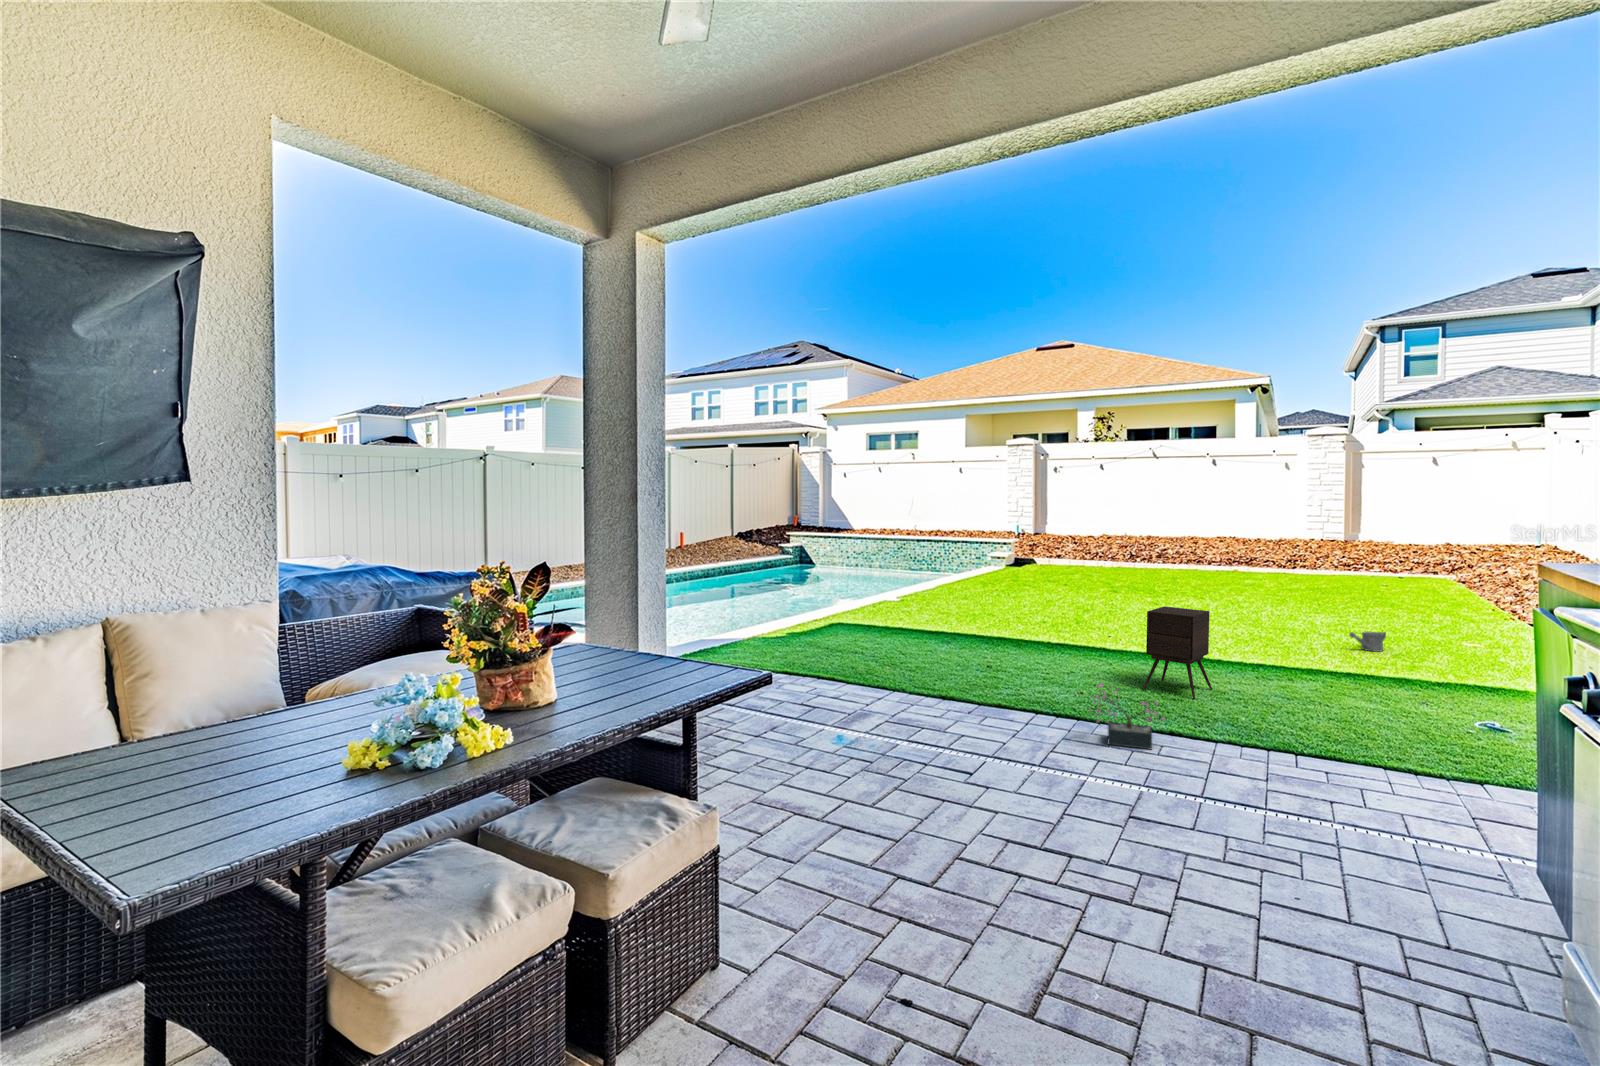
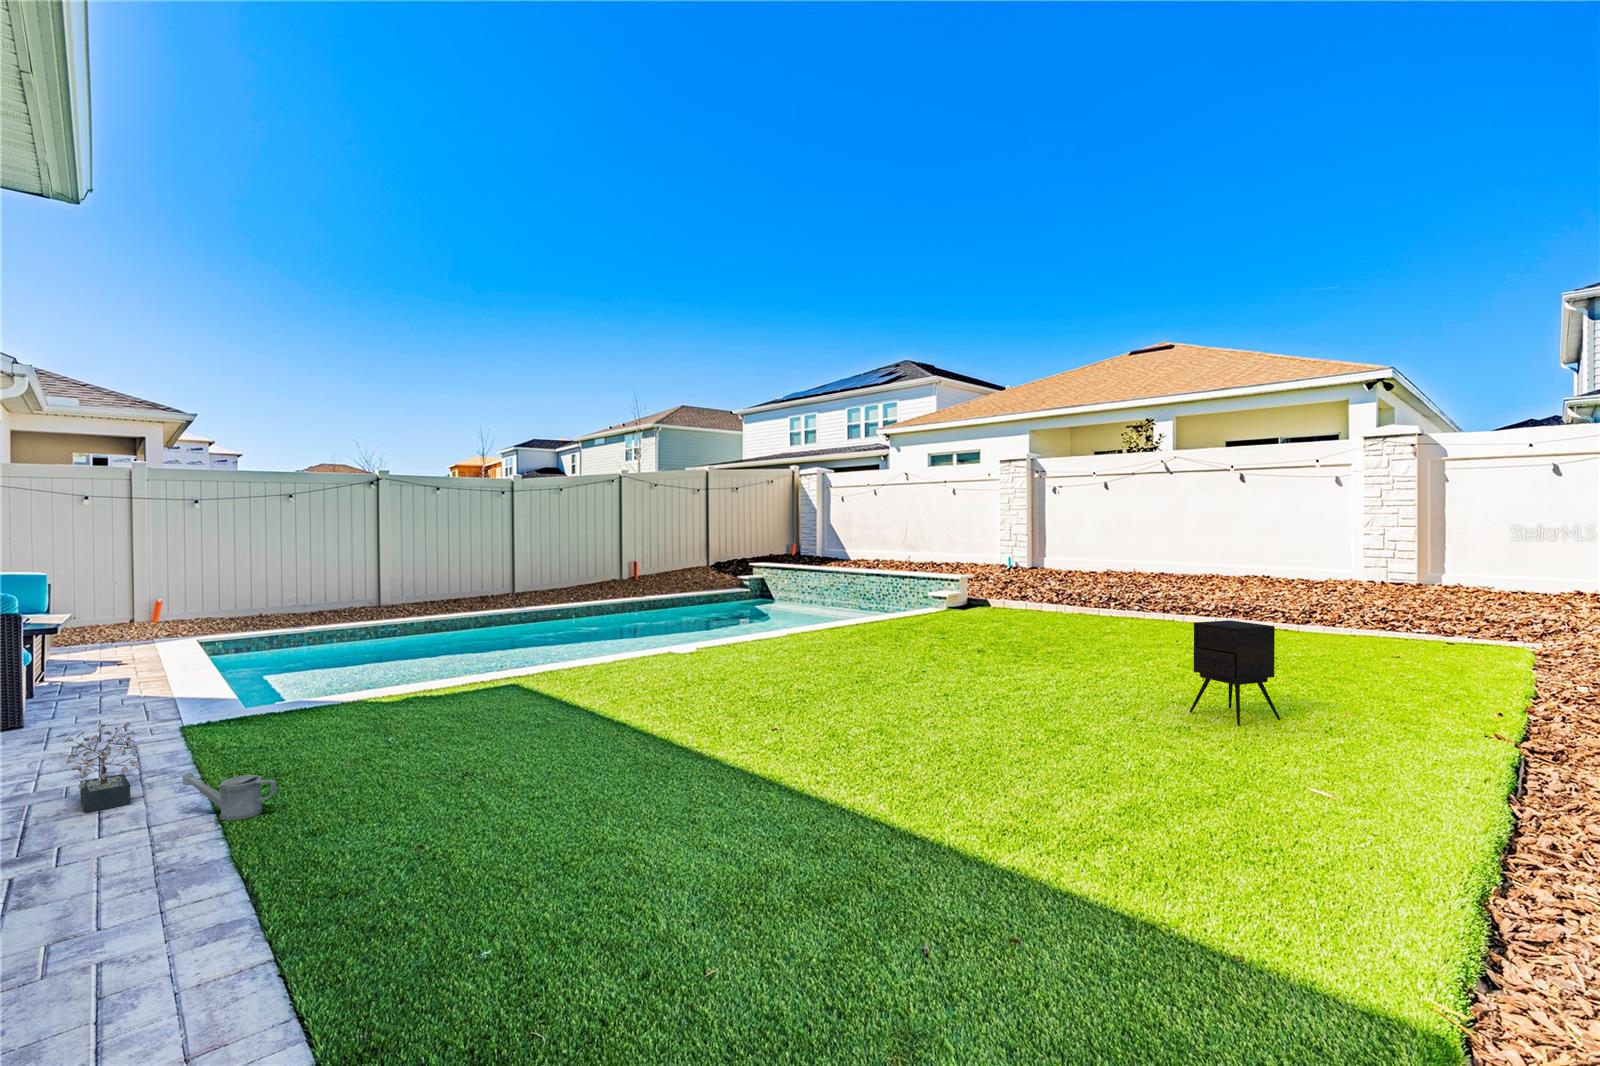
side table: present [1143,606,1212,699] -> present [1190,620,1280,725]
watering can: present [1349,632,1386,652] -> present [183,773,276,821]

